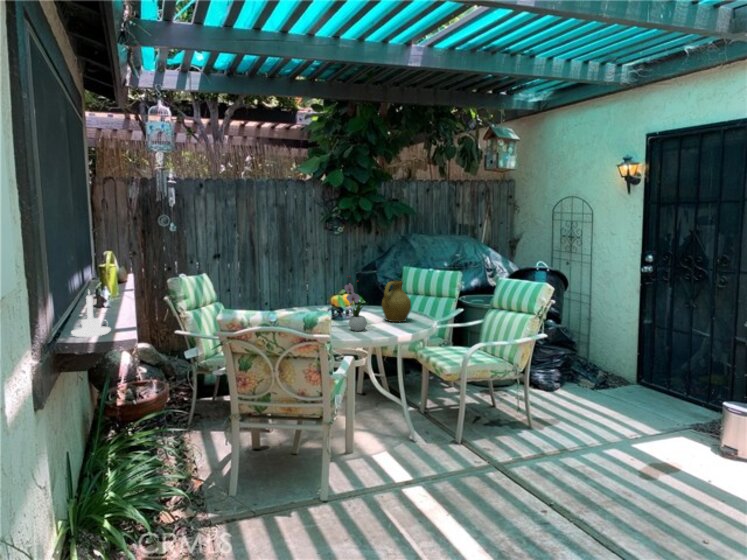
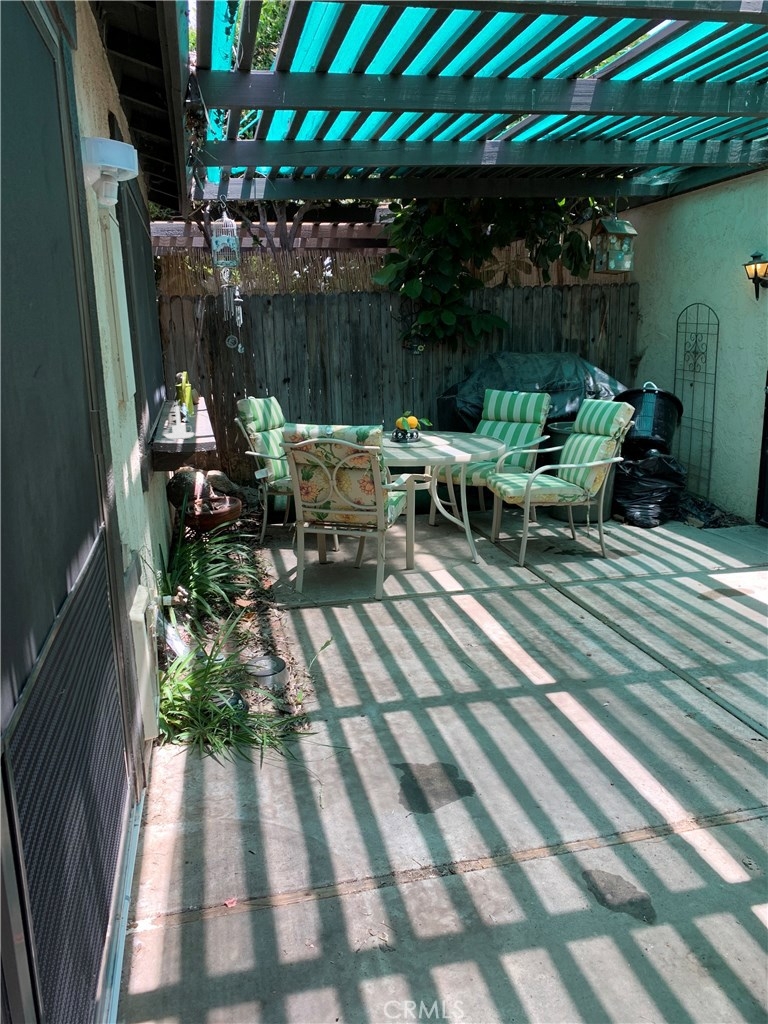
flower arrangement: present [345,276,367,331] -> none [405,395,431,451]
pitcher: present [382,281,411,322] -> none [449,402,479,445]

